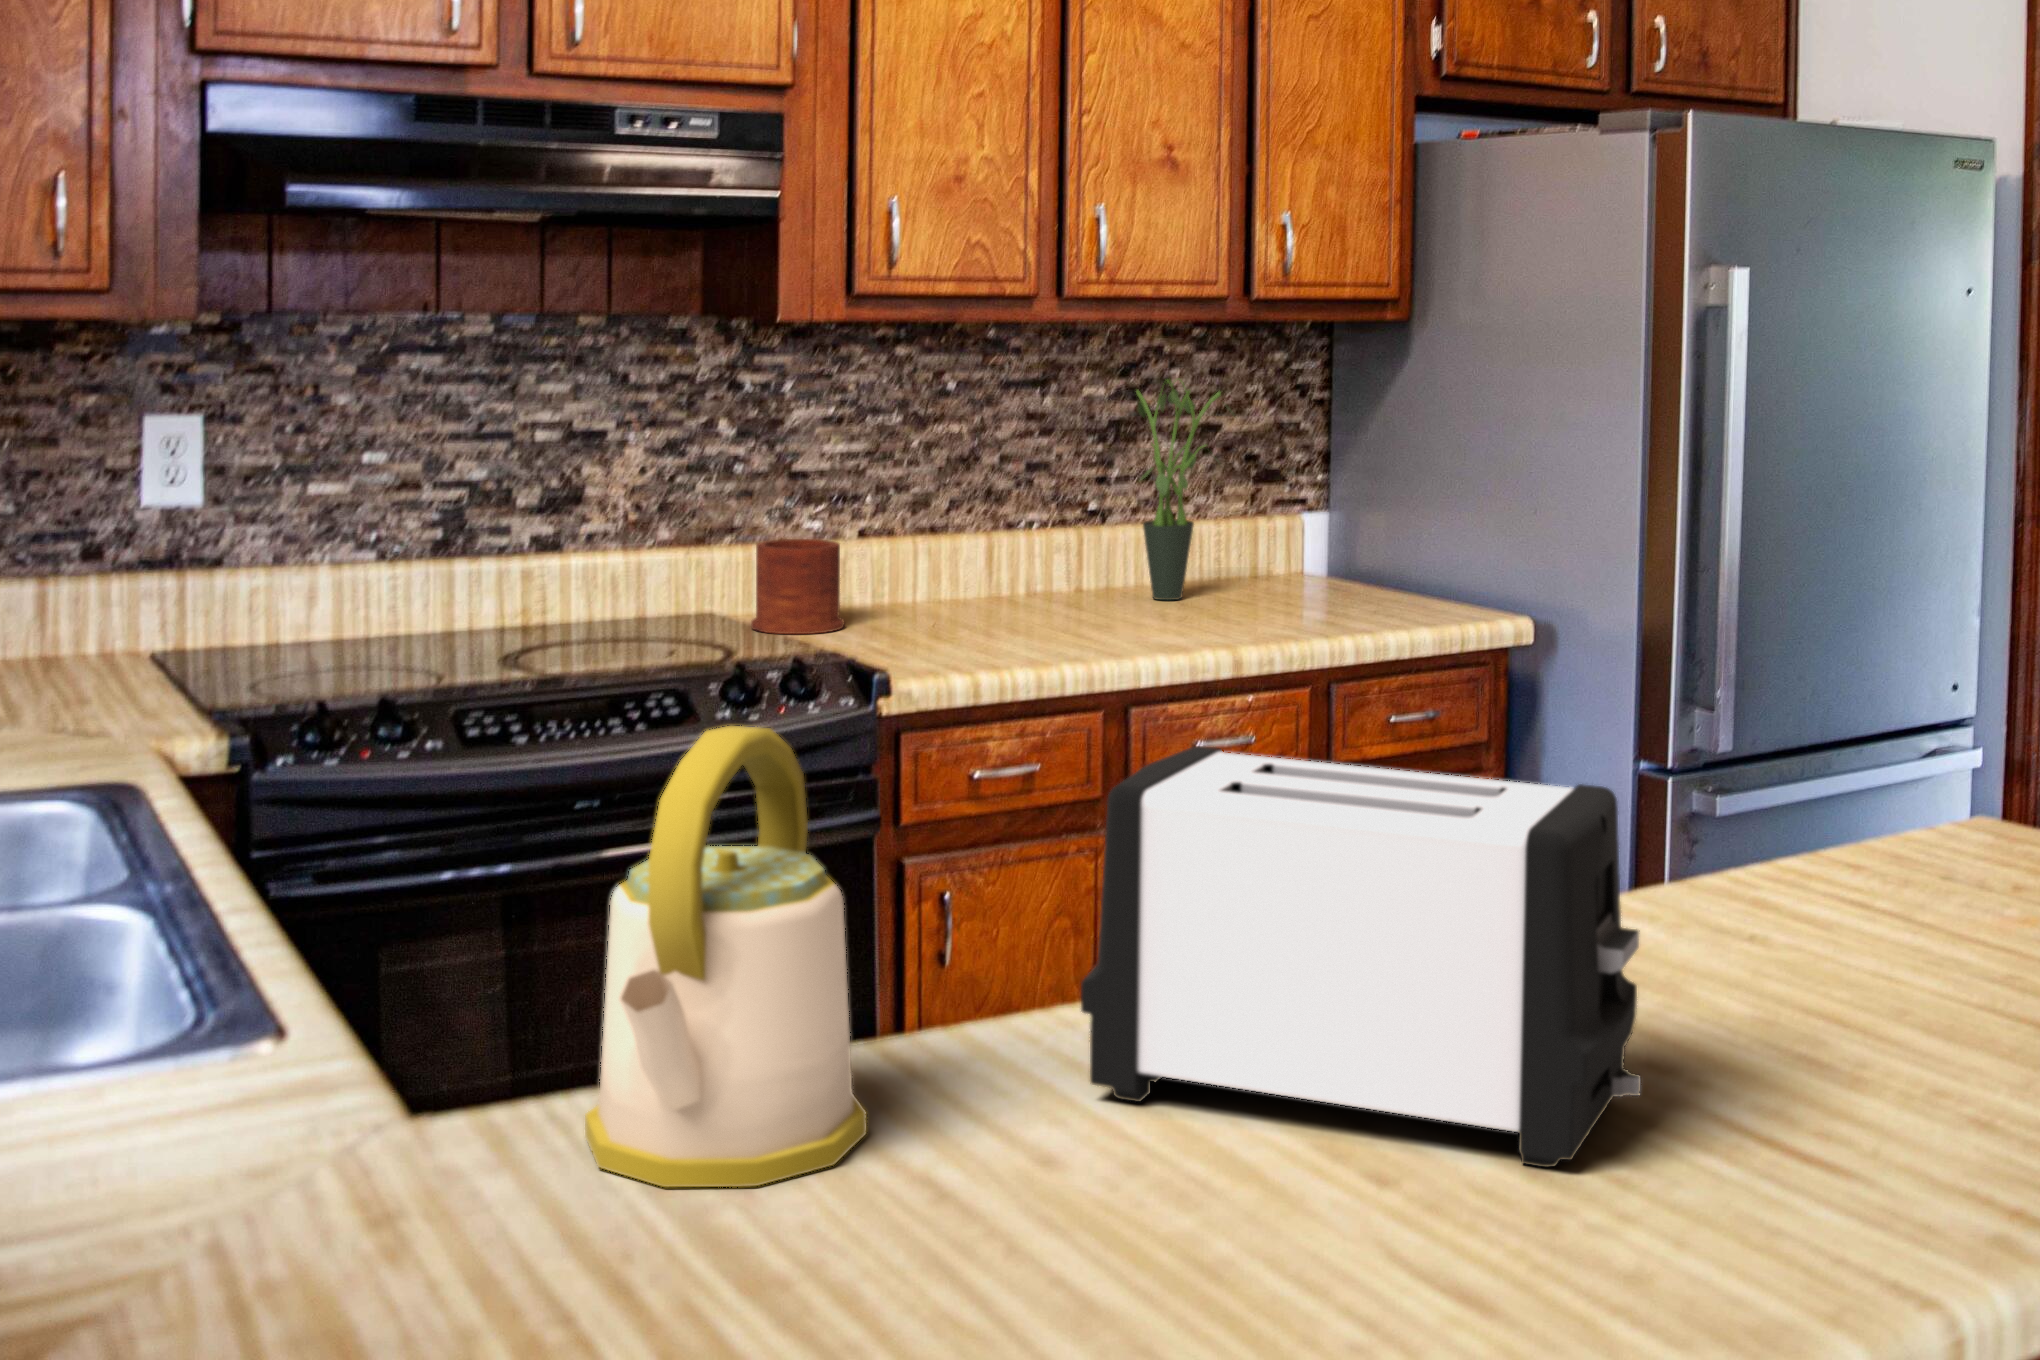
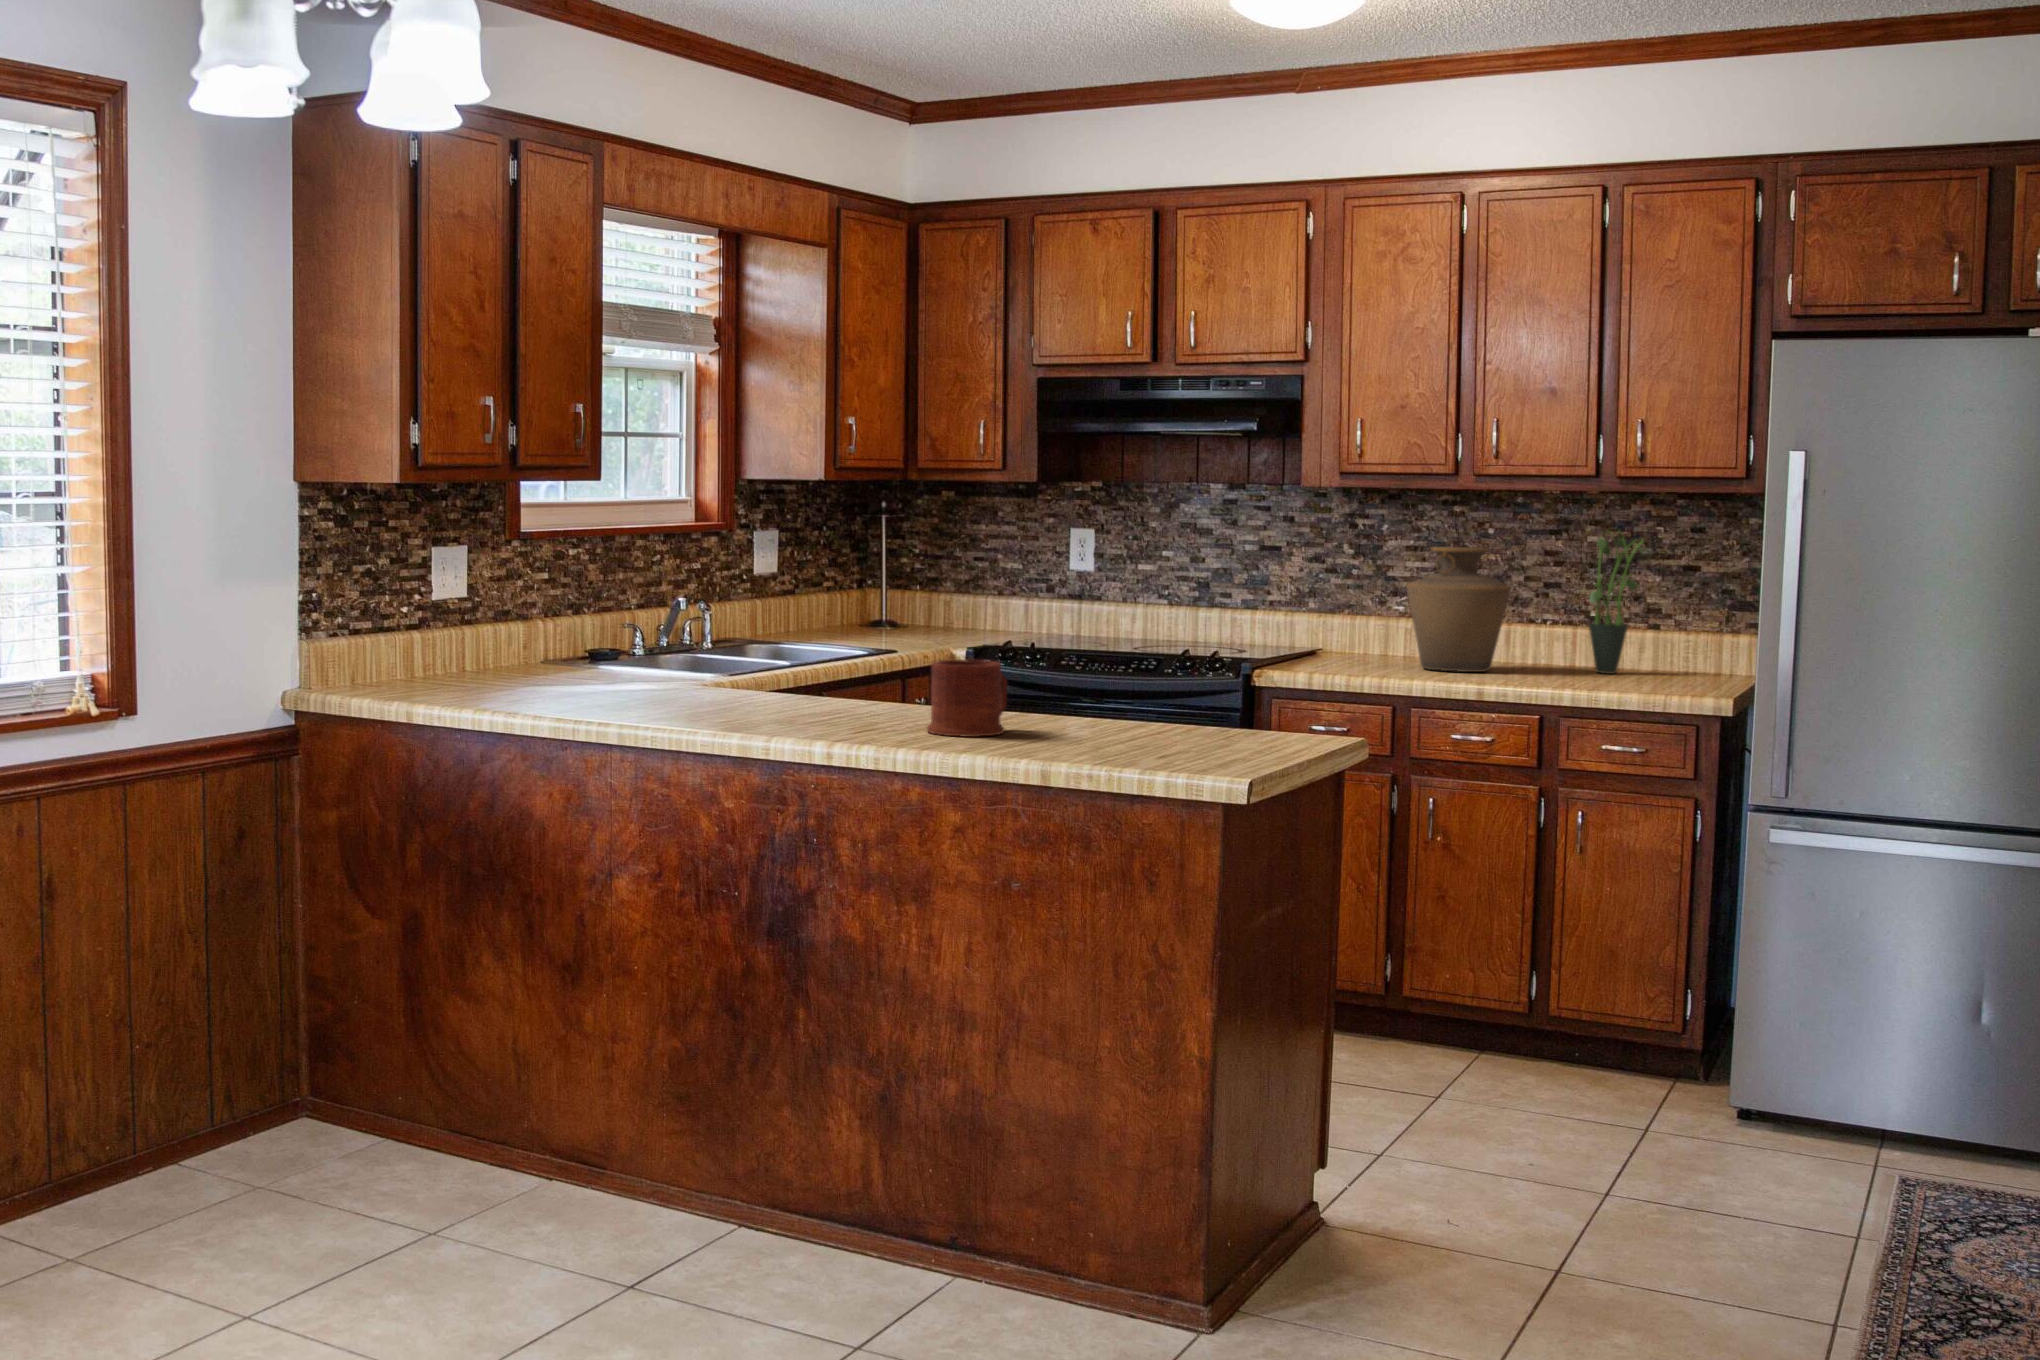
vase: none [956,418,1126,633] -> present [1407,547,1511,672]
mug: present [751,539,844,634] -> present [927,660,1007,737]
kettle: present [585,726,867,1187] -> none [595,569,699,698]
toaster: present [1081,746,1641,1167] -> none [734,599,827,722]

